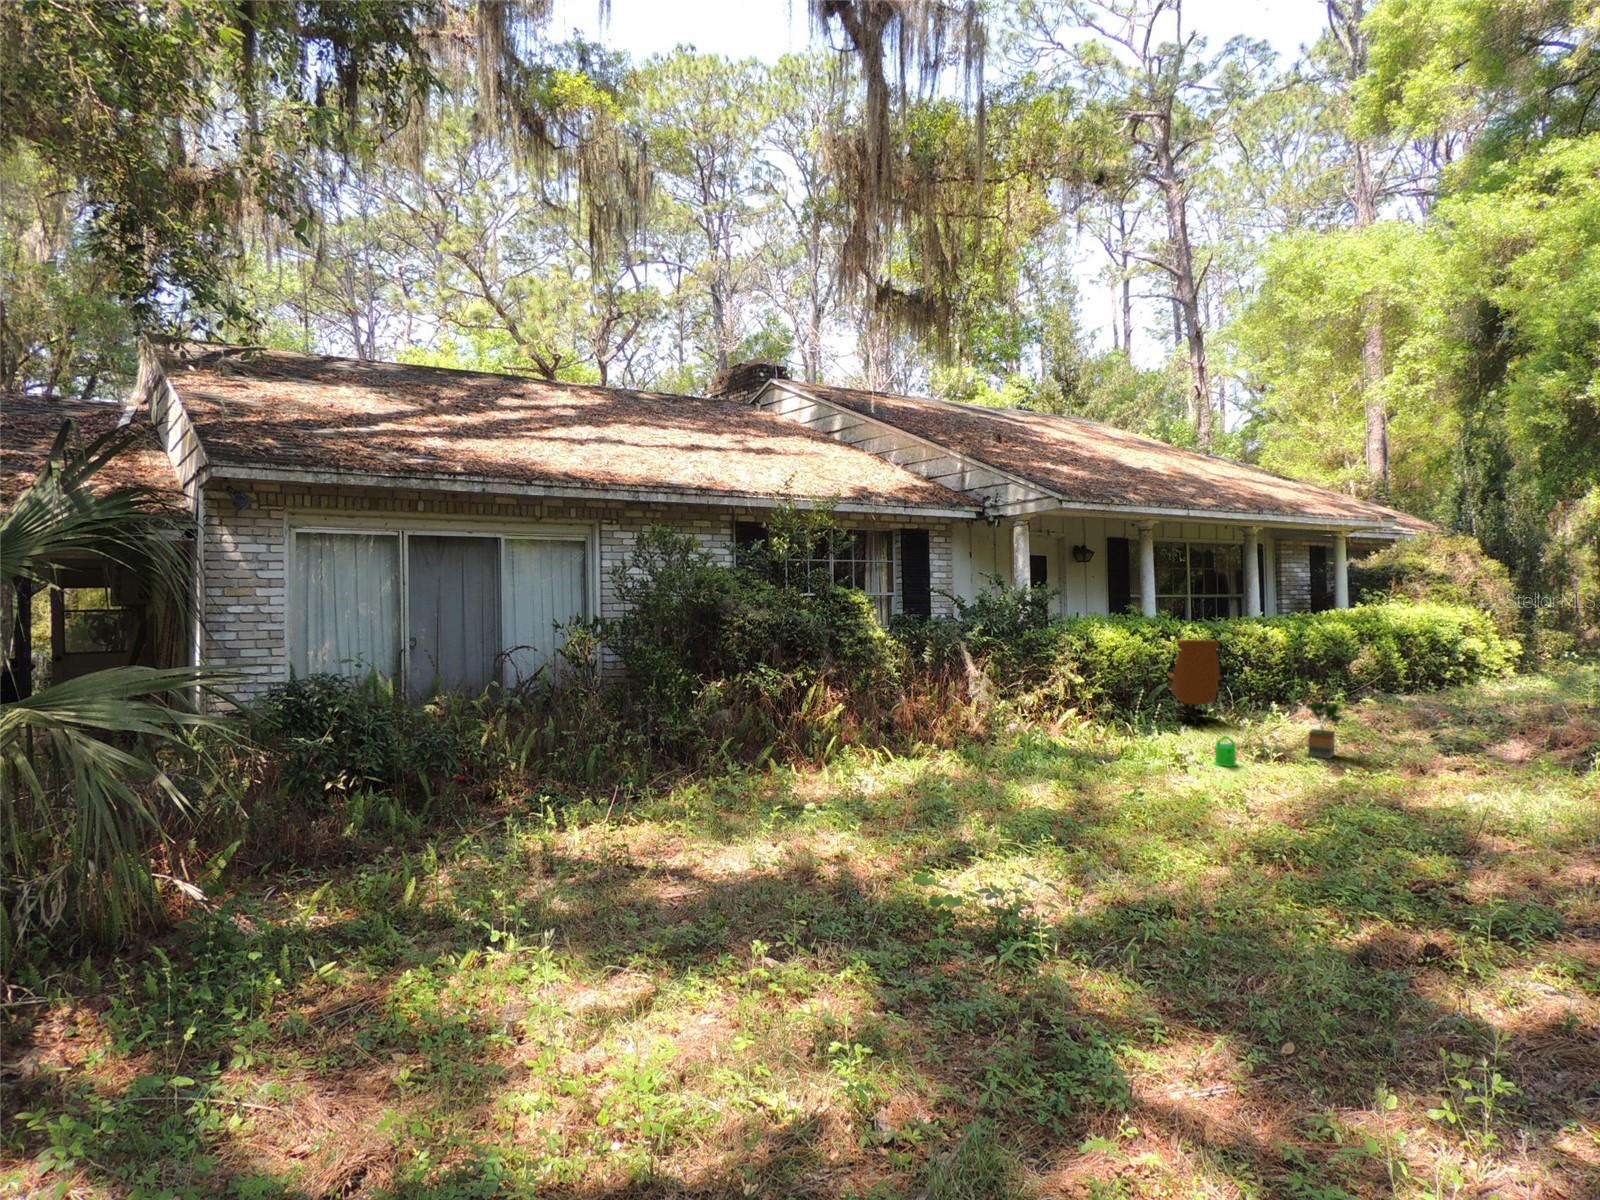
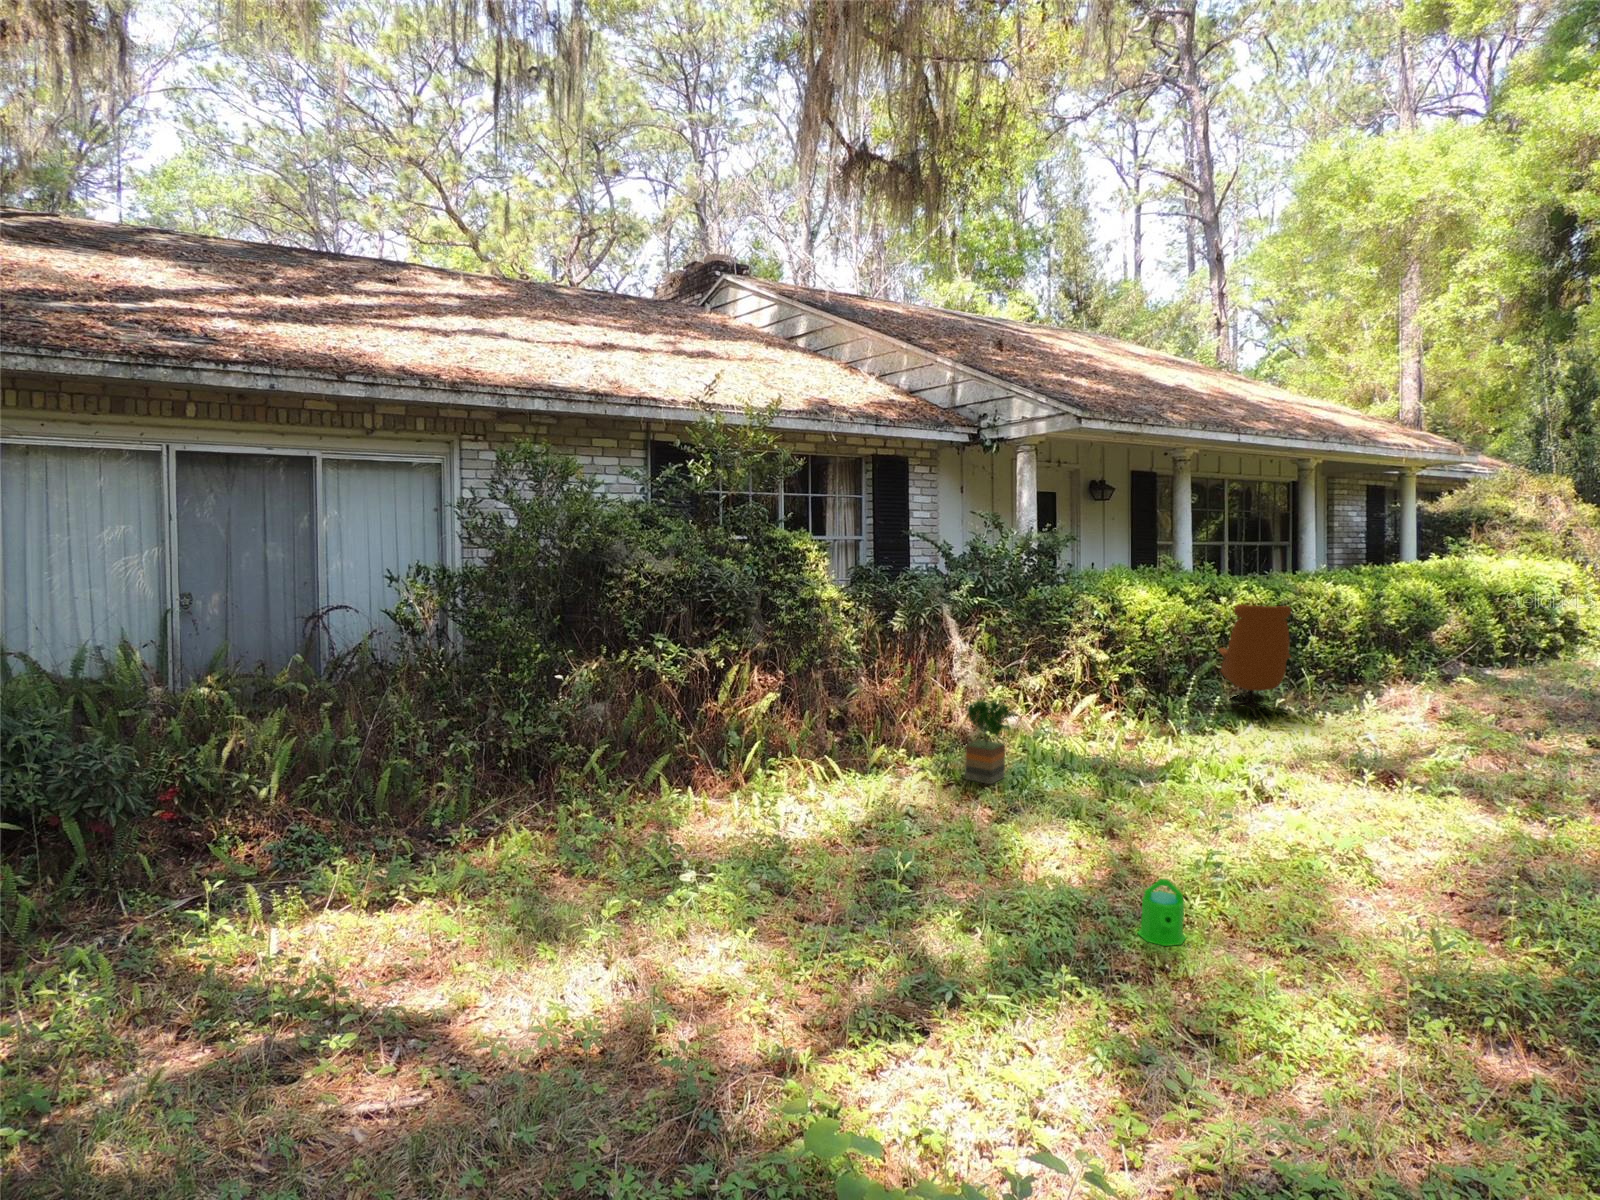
potted tree: present [1305,701,1343,758] -> present [965,701,1015,784]
watering can: present [1215,736,1236,766] -> present [1138,879,1186,946]

